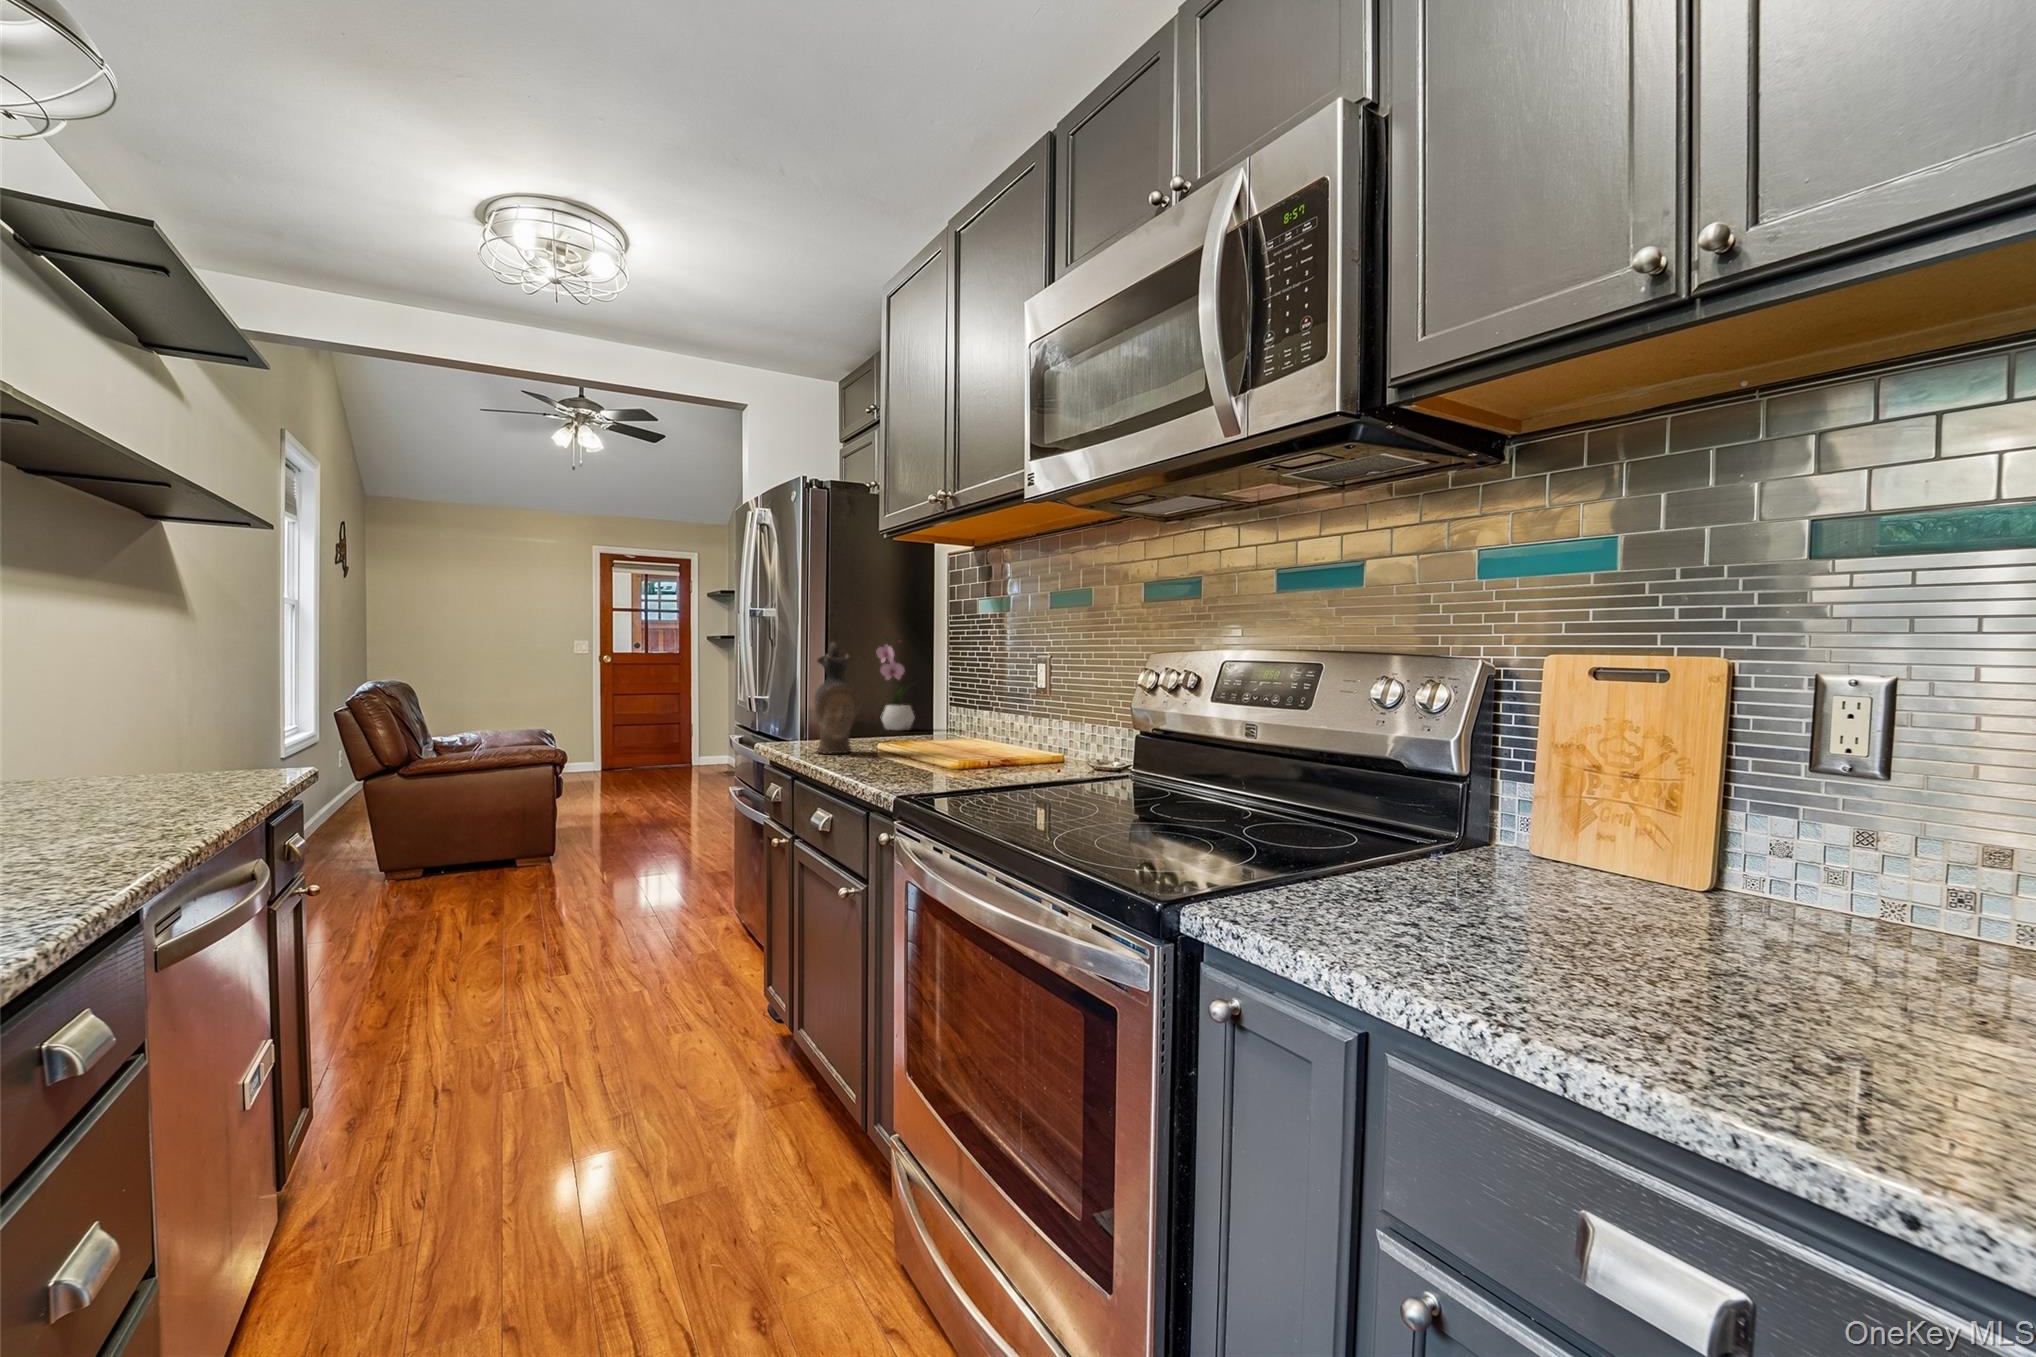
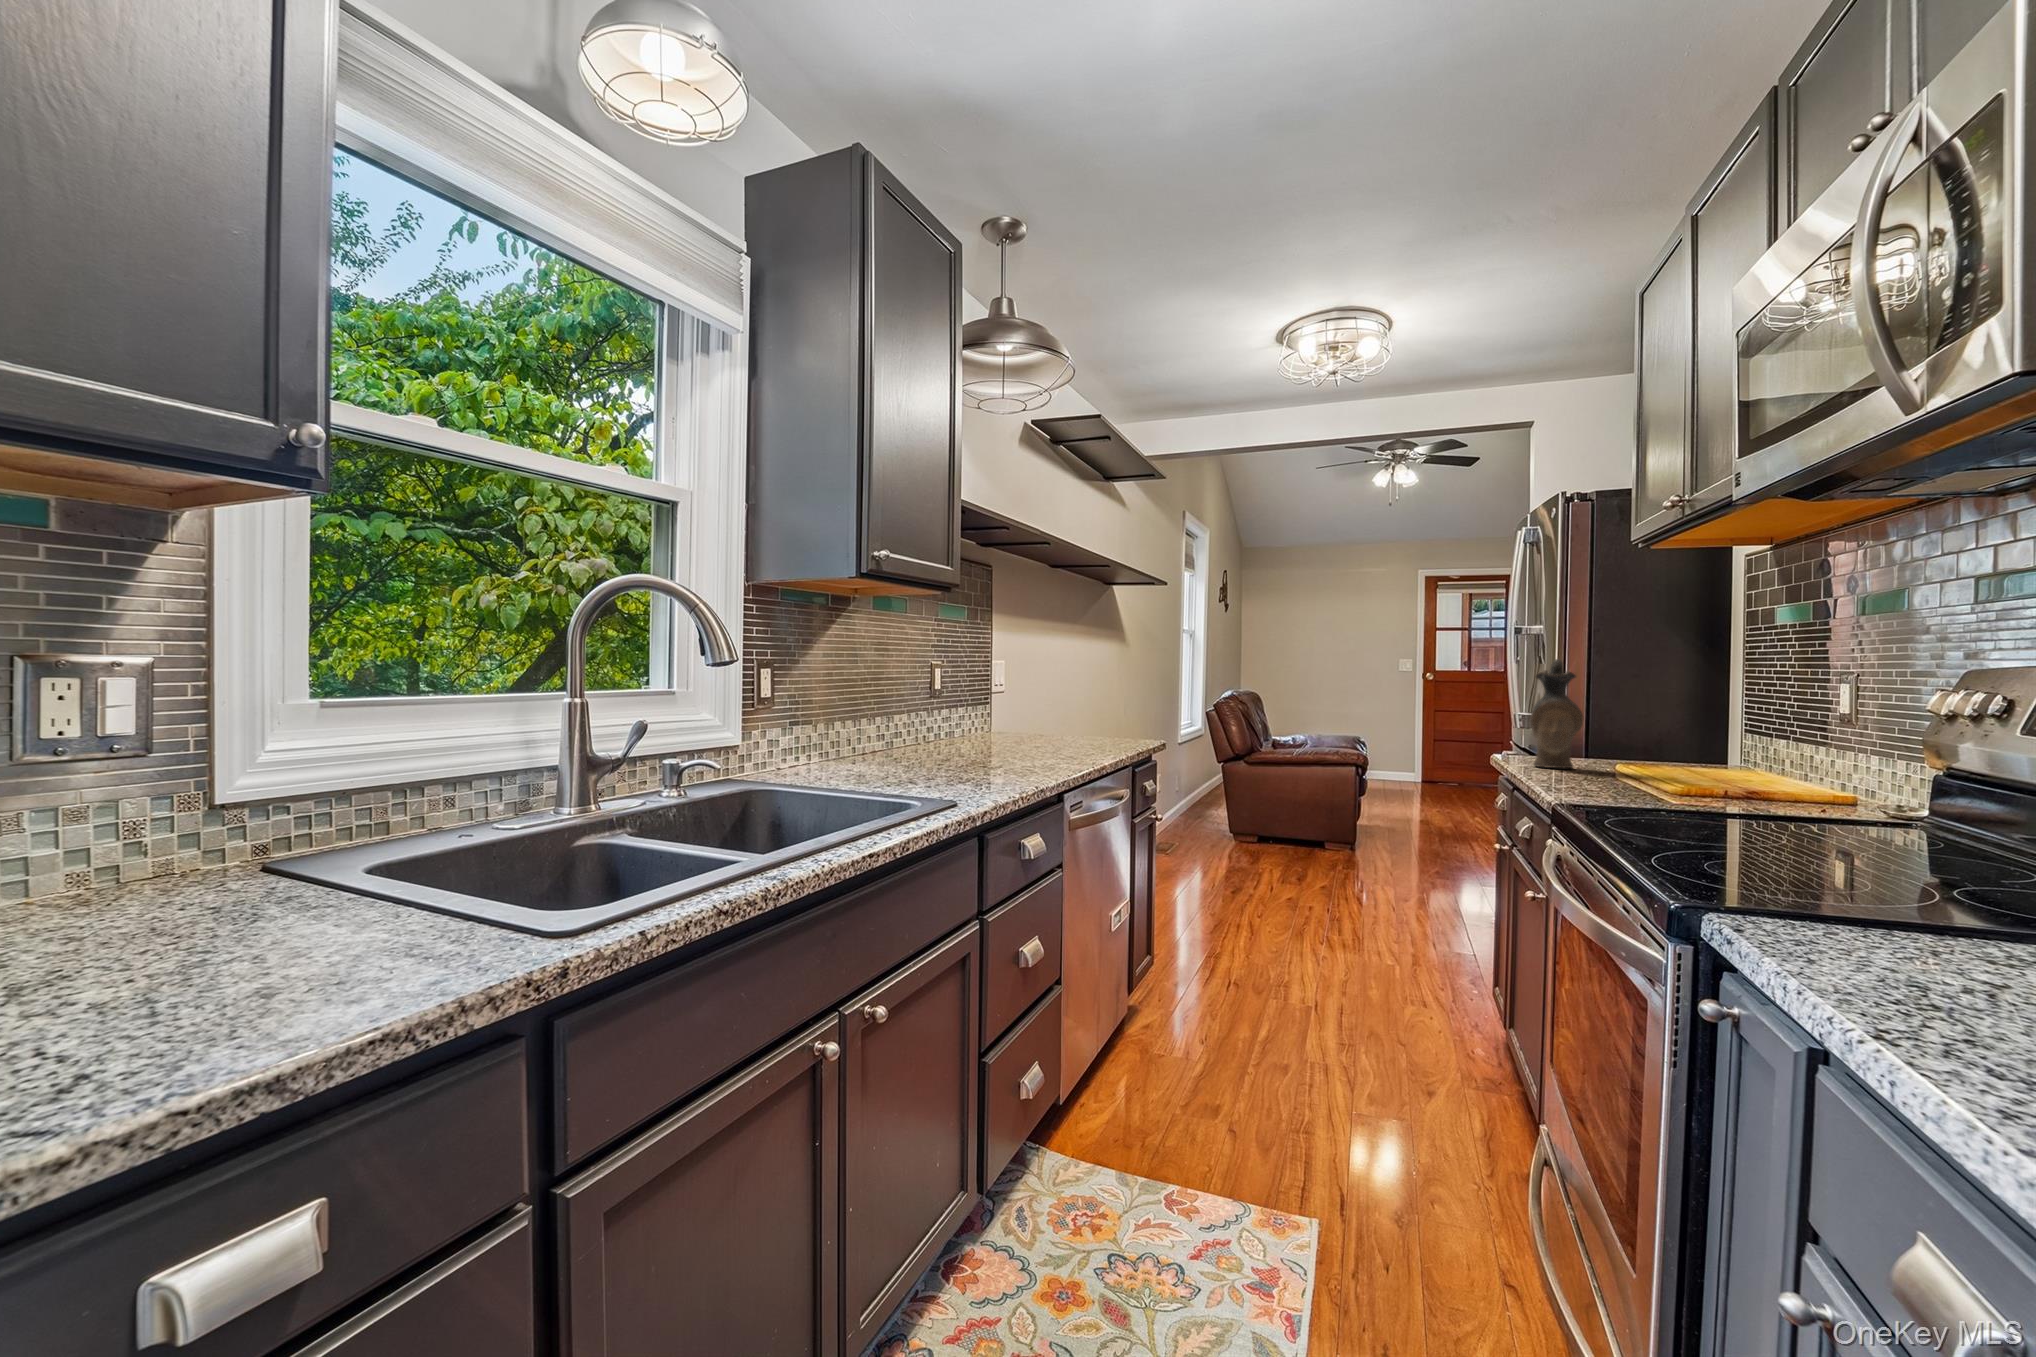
flower arrangement: present [876,638,915,730] -> none [1647,646,1709,758]

